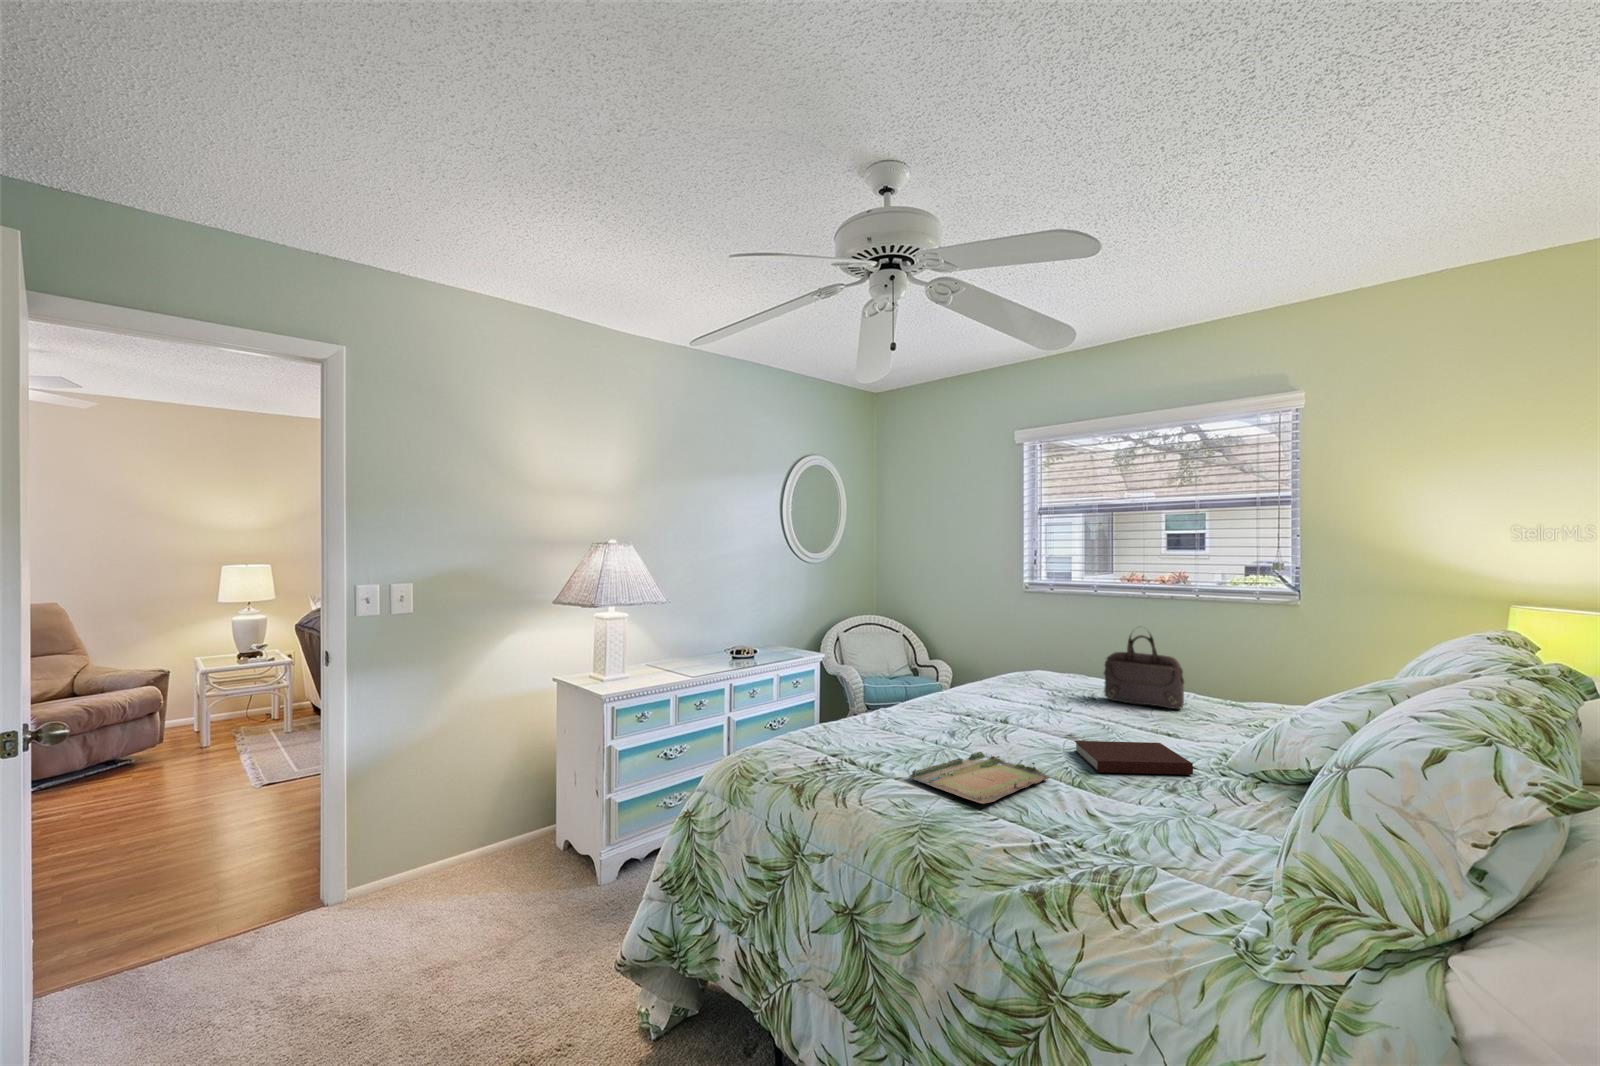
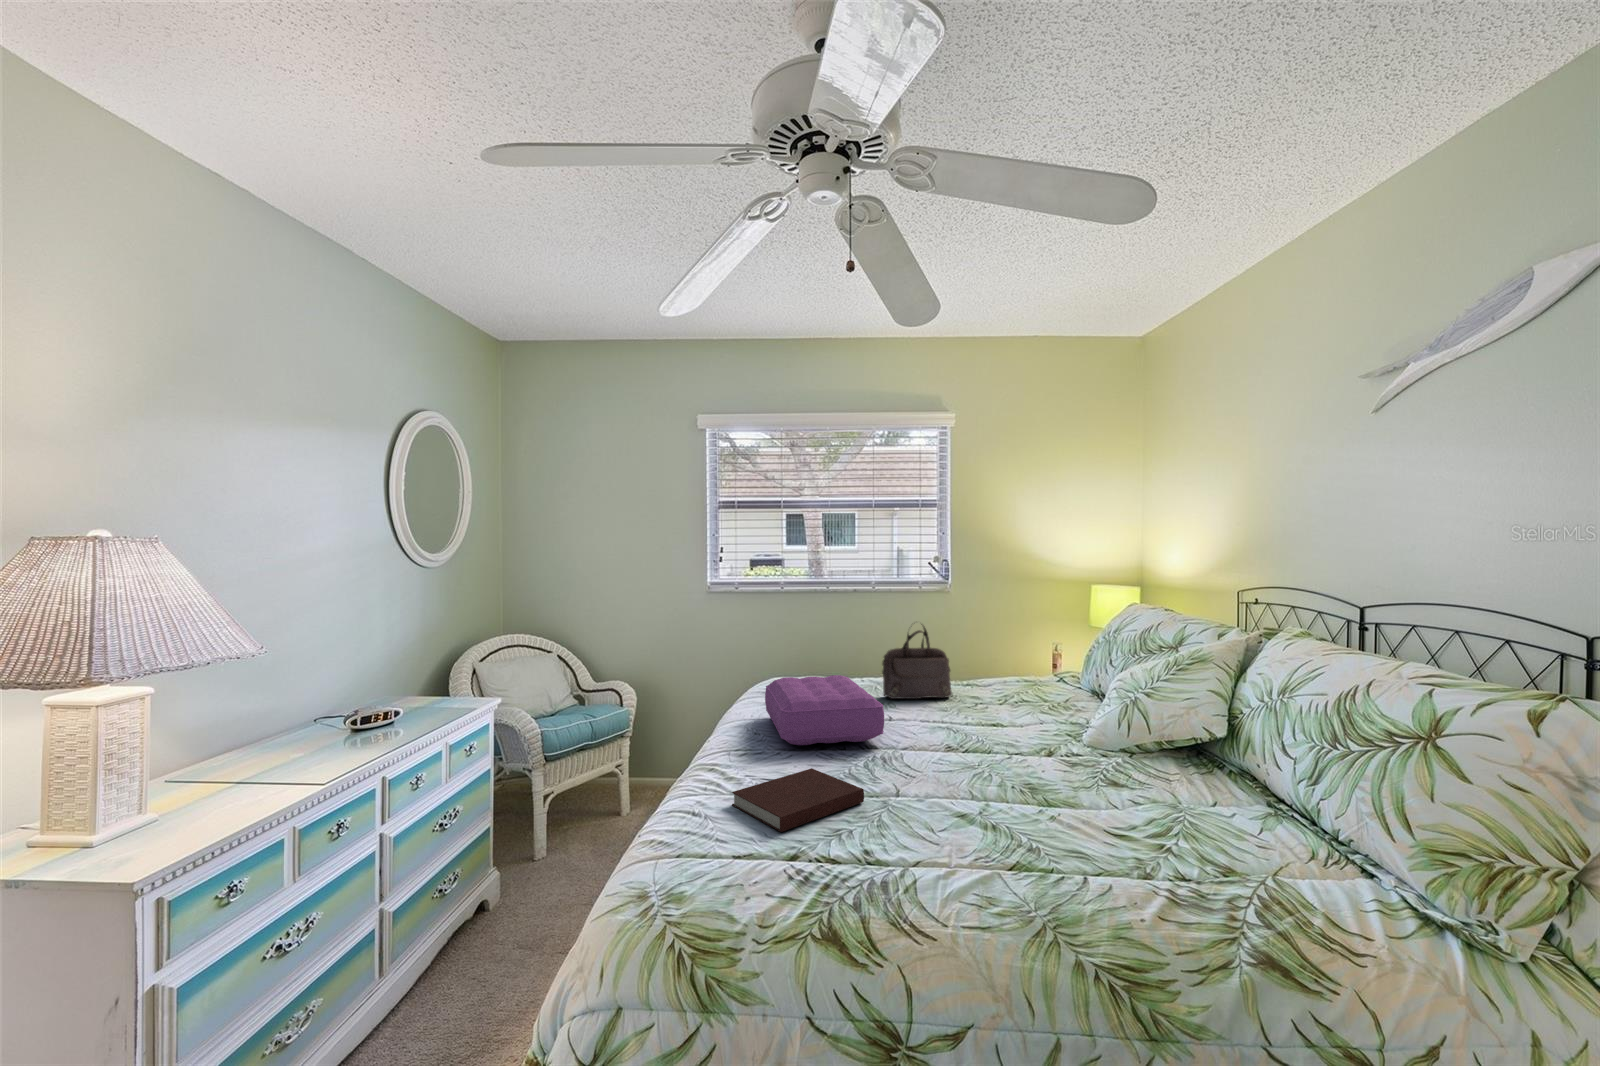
pillow: none [936,660,1047,719] -> present [765,675,884,745]
notebook: present [1075,741,1193,775] -> present [732,768,864,832]
tray: present [910,752,1050,804] -> none [921,788,1057,863]

